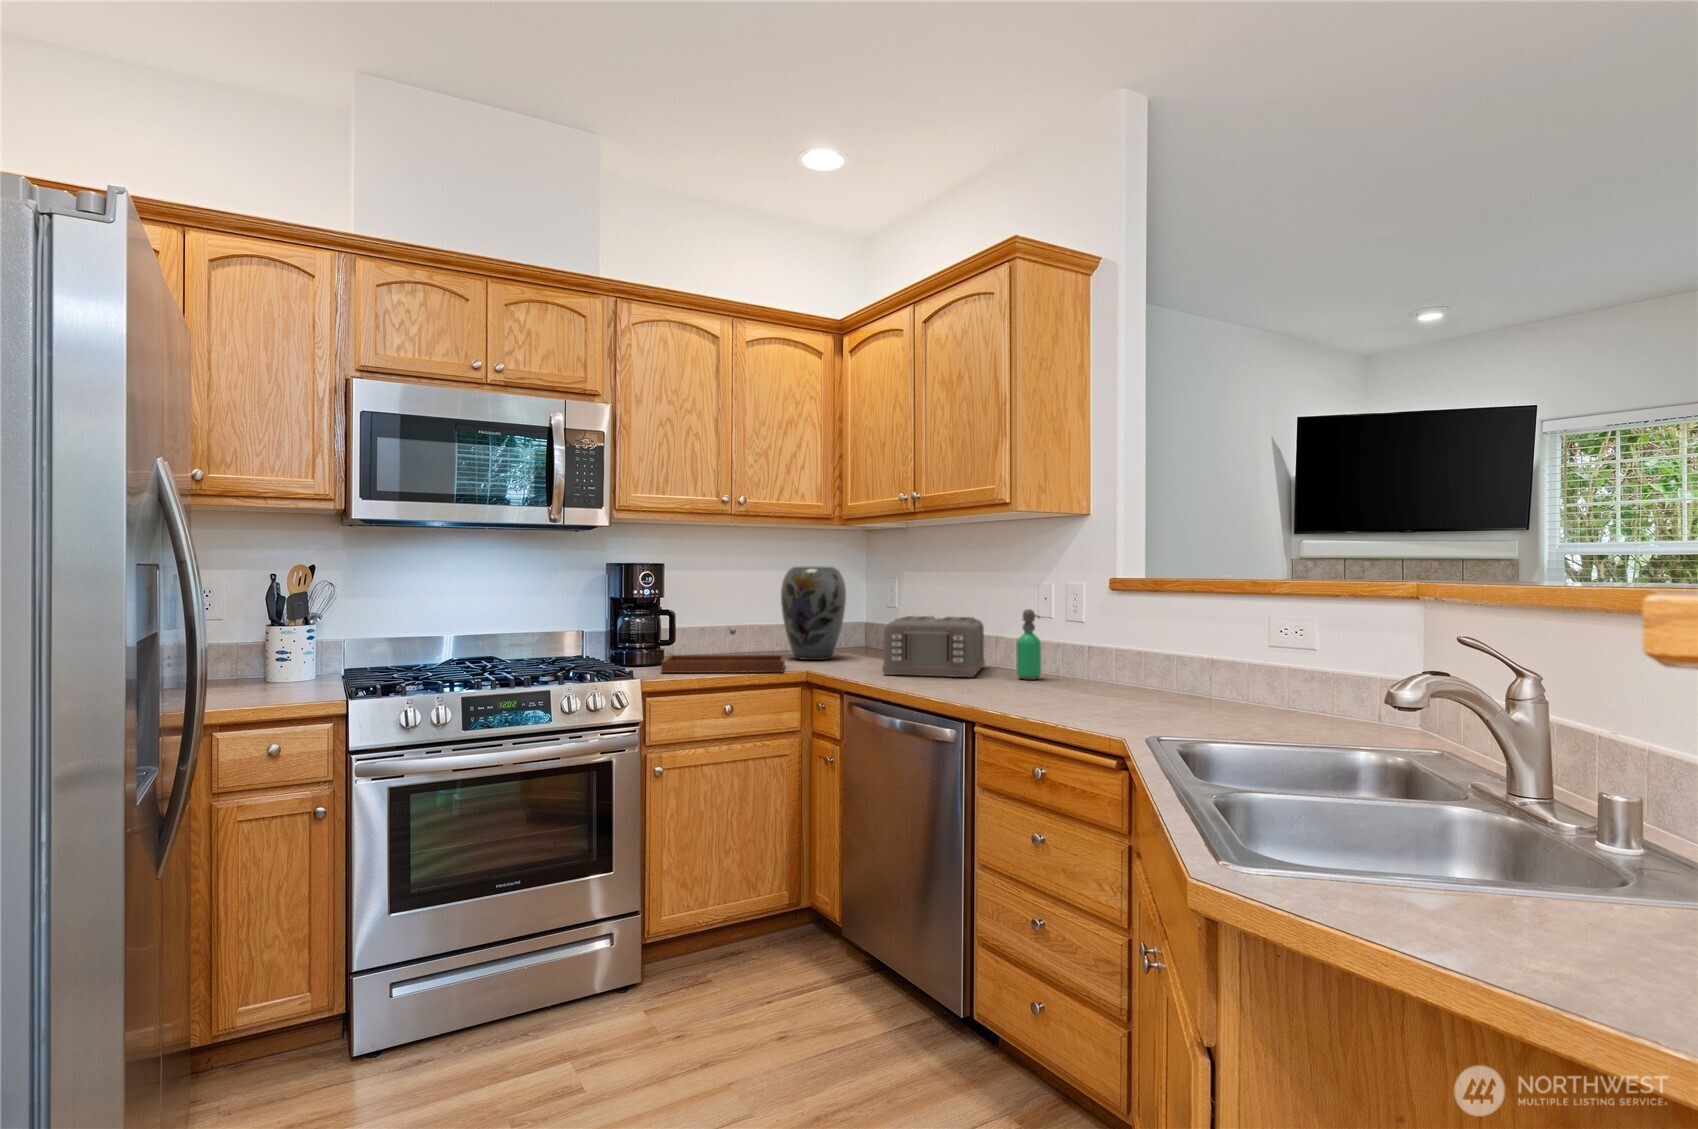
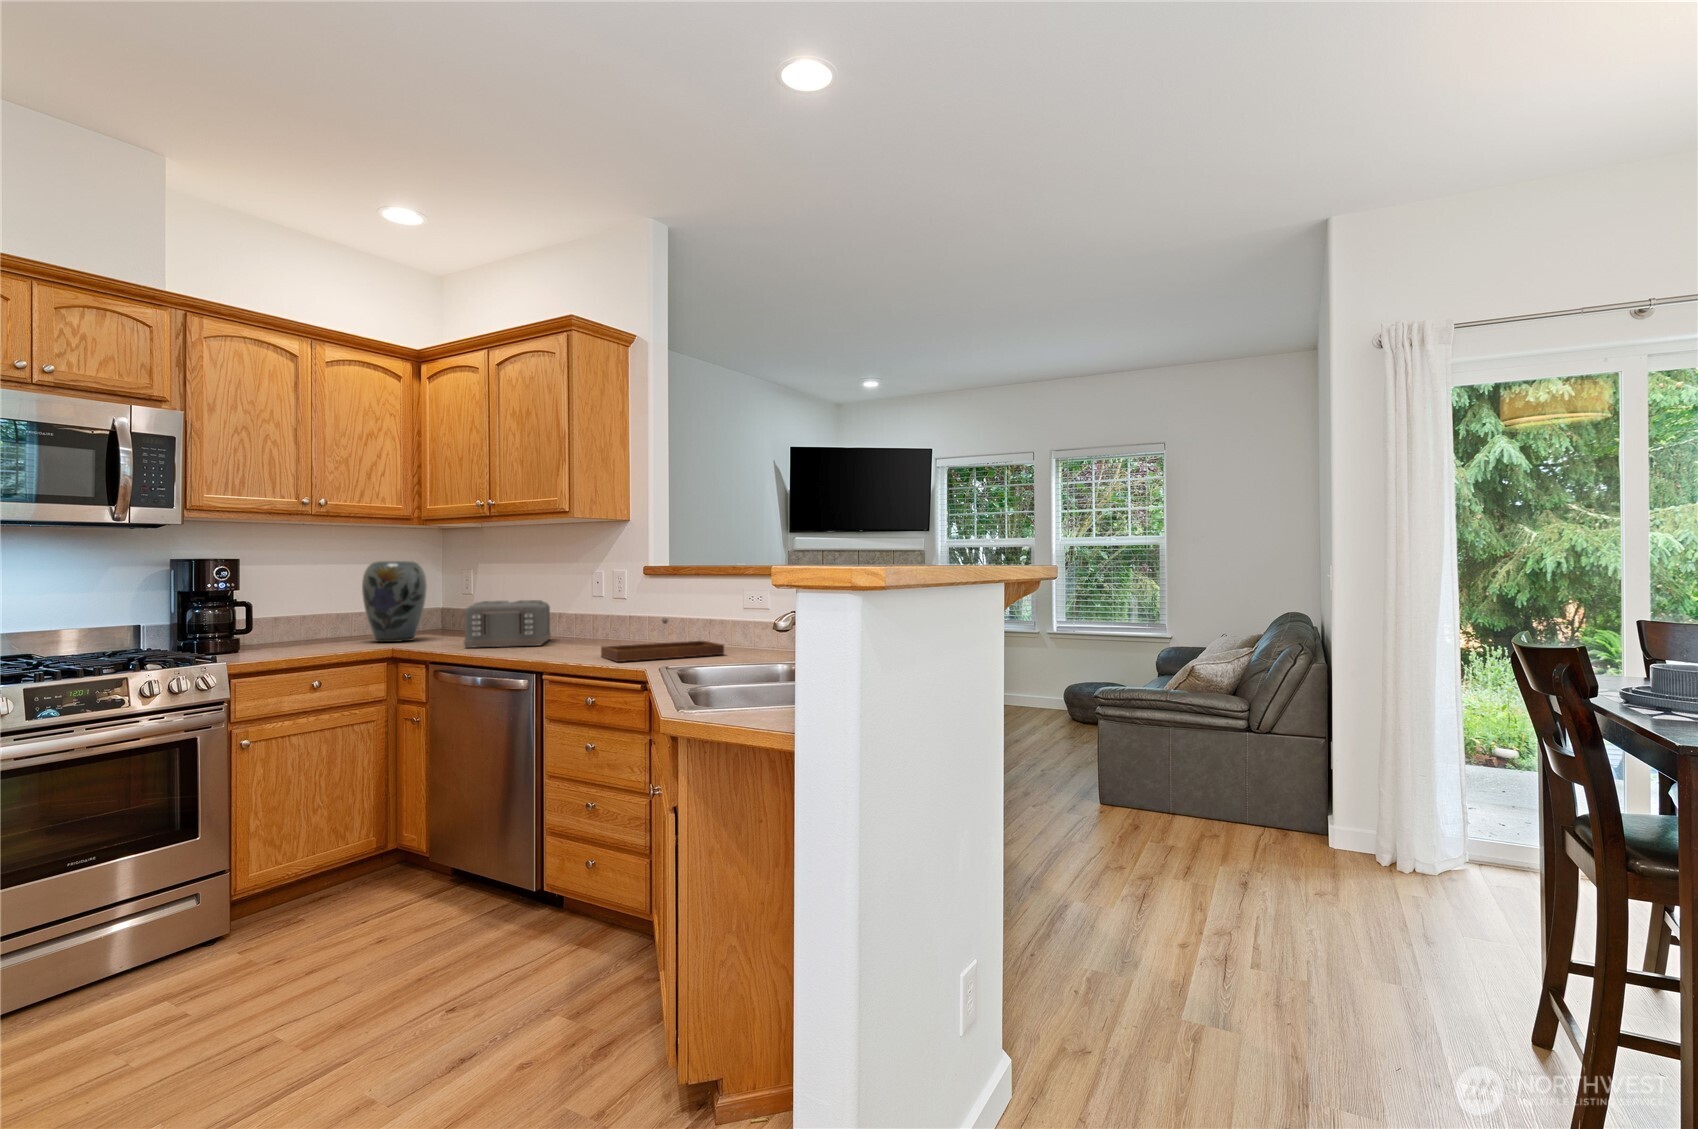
soap dispenser: present [1017,609,1041,680] -> none [576,592,595,644]
tray: present [661,628,785,673] -> present [601,618,724,662]

